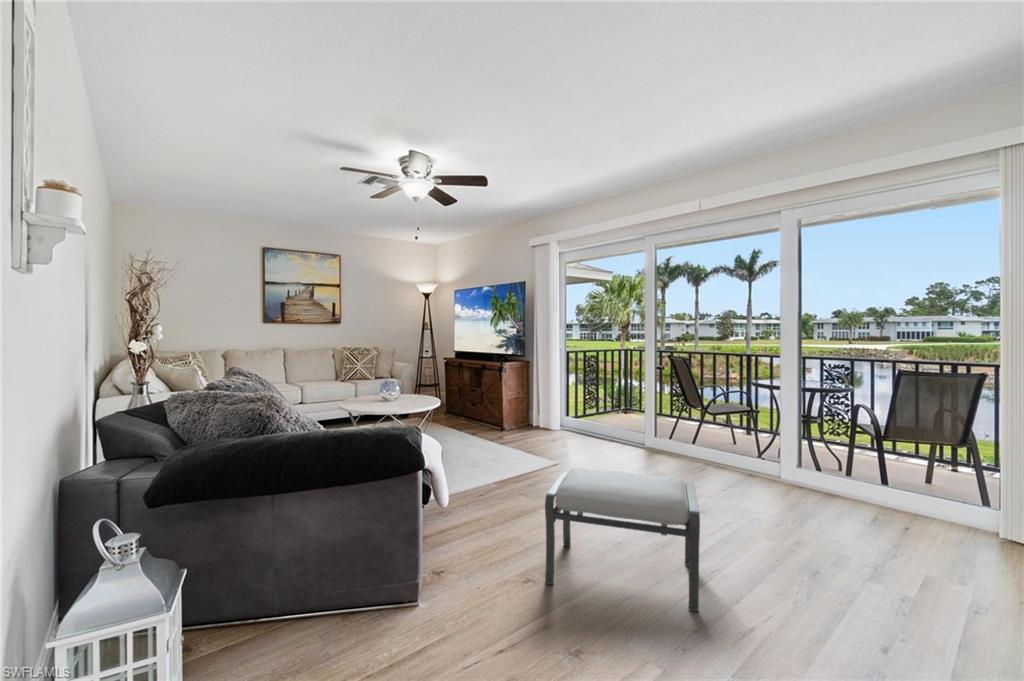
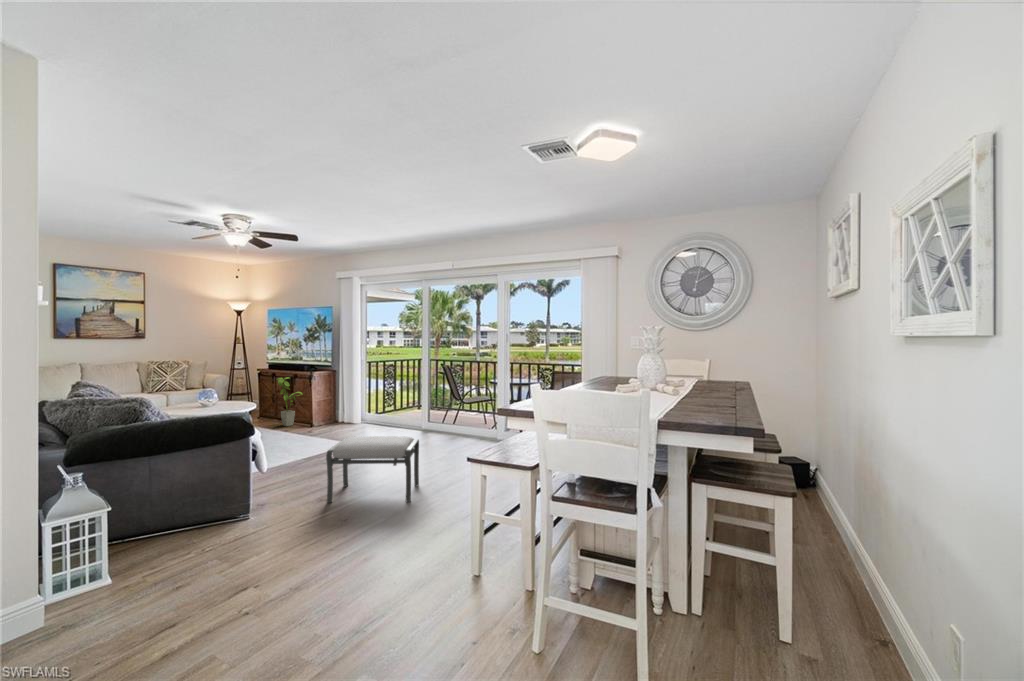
house plant: none [464,369,492,426] -> present [277,377,303,426]

